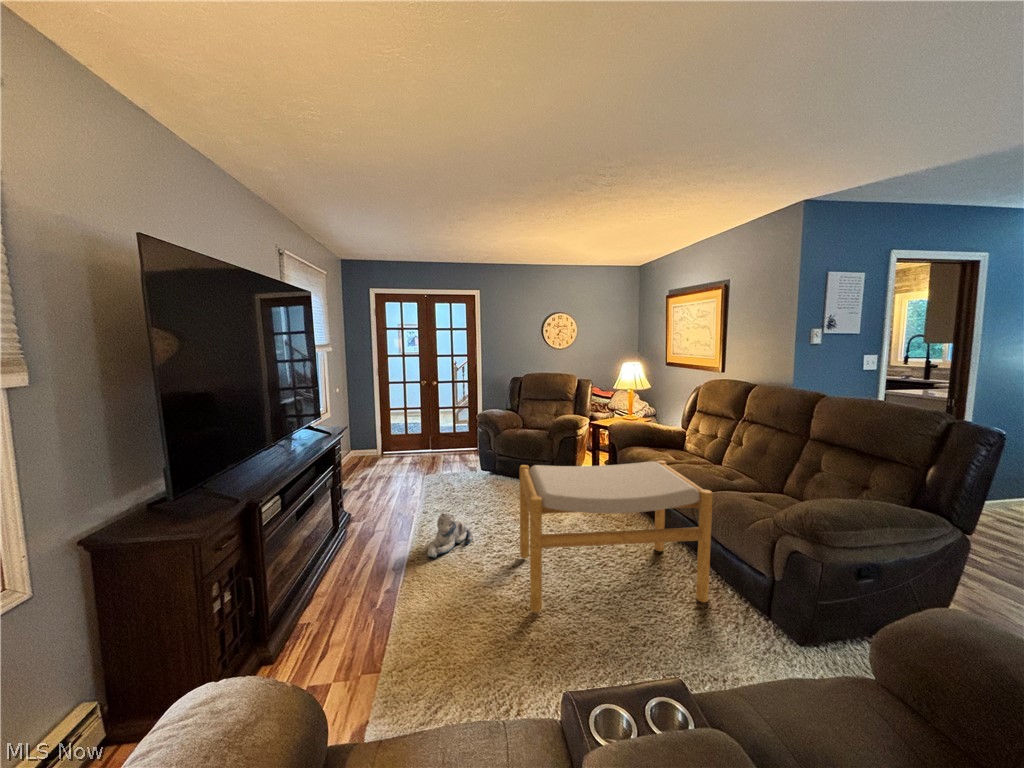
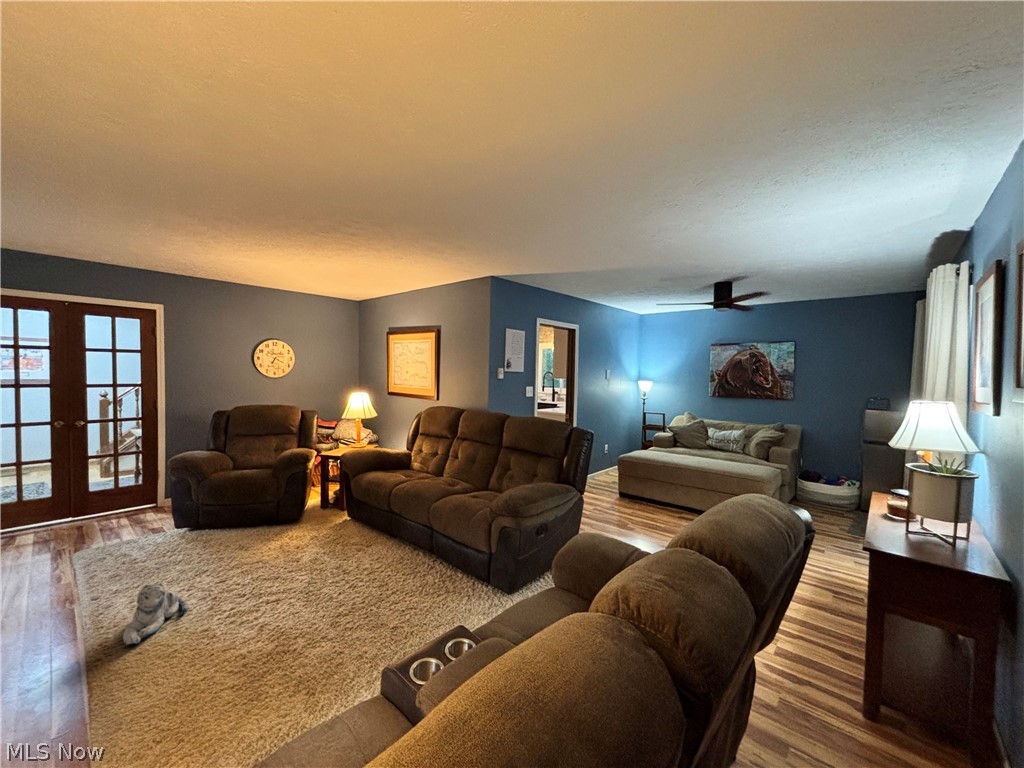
footstool: present [520,460,713,613] -> none [261,480,448,651]

